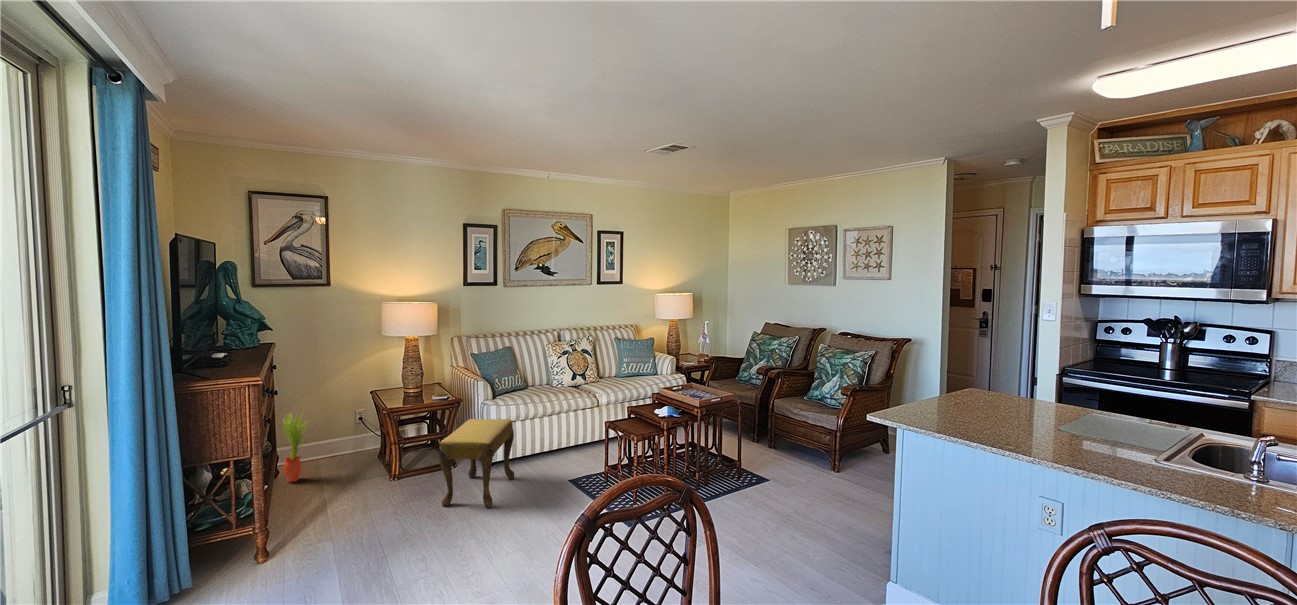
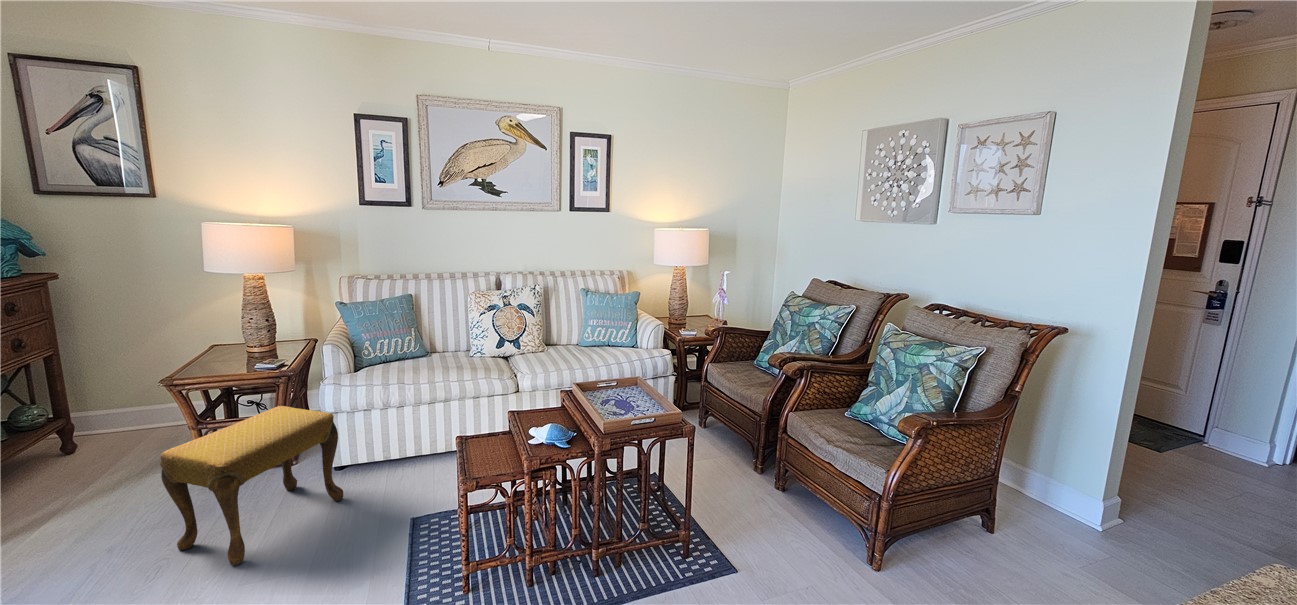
potted plant: present [283,414,307,482] -> none [36,371,88,466]

